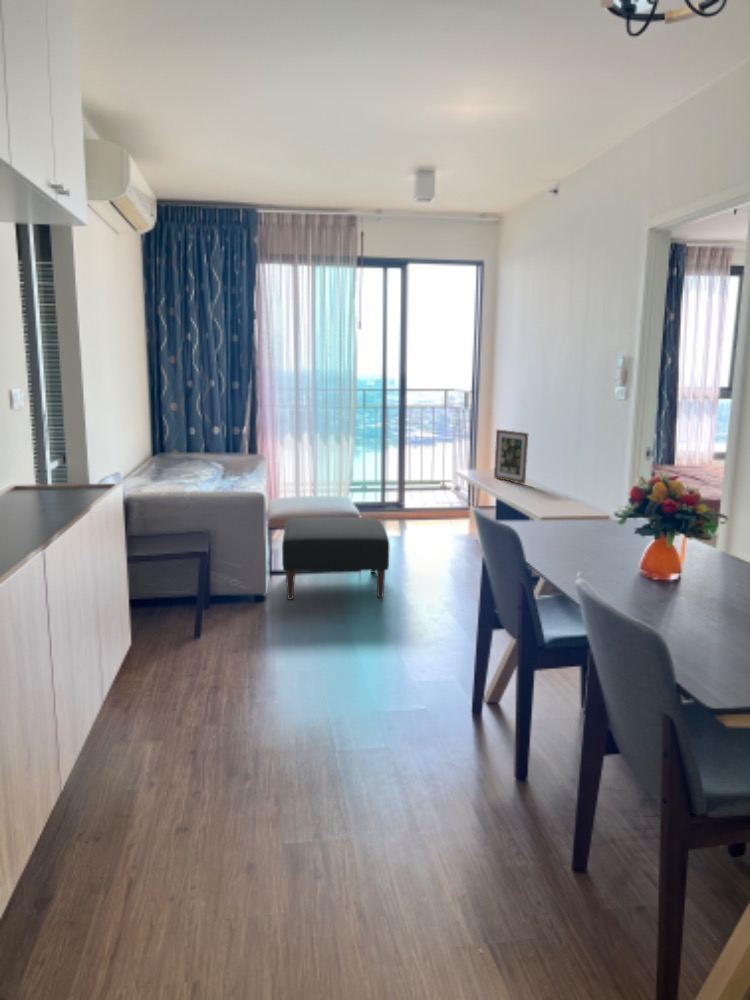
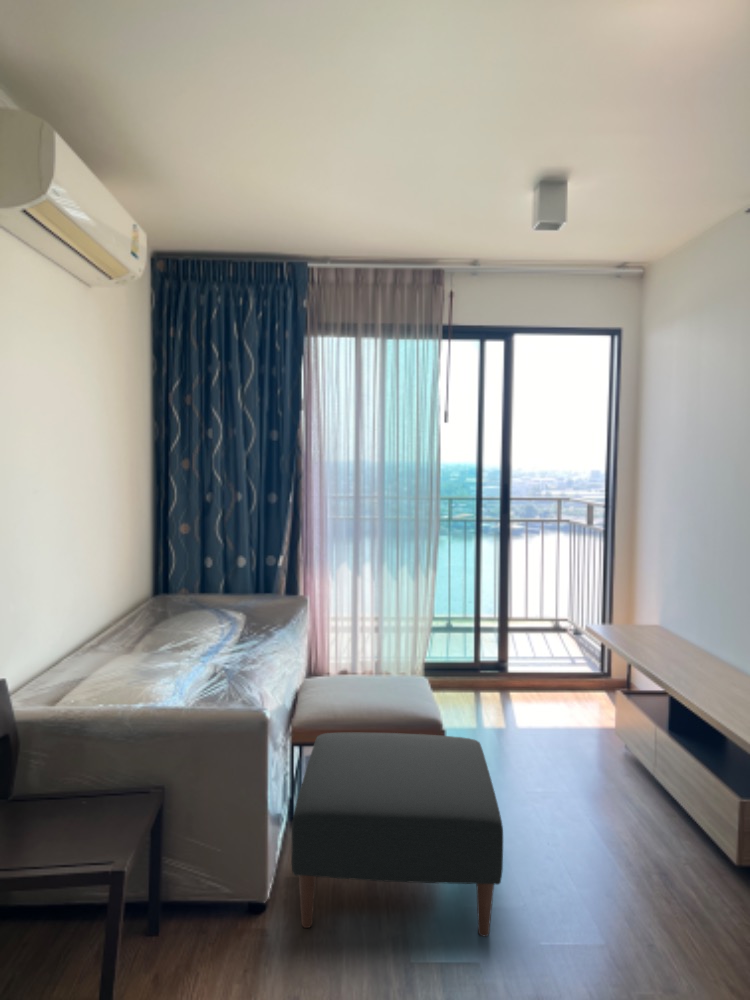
picture frame: present [494,430,528,484] -> none [663,575,731,673]

